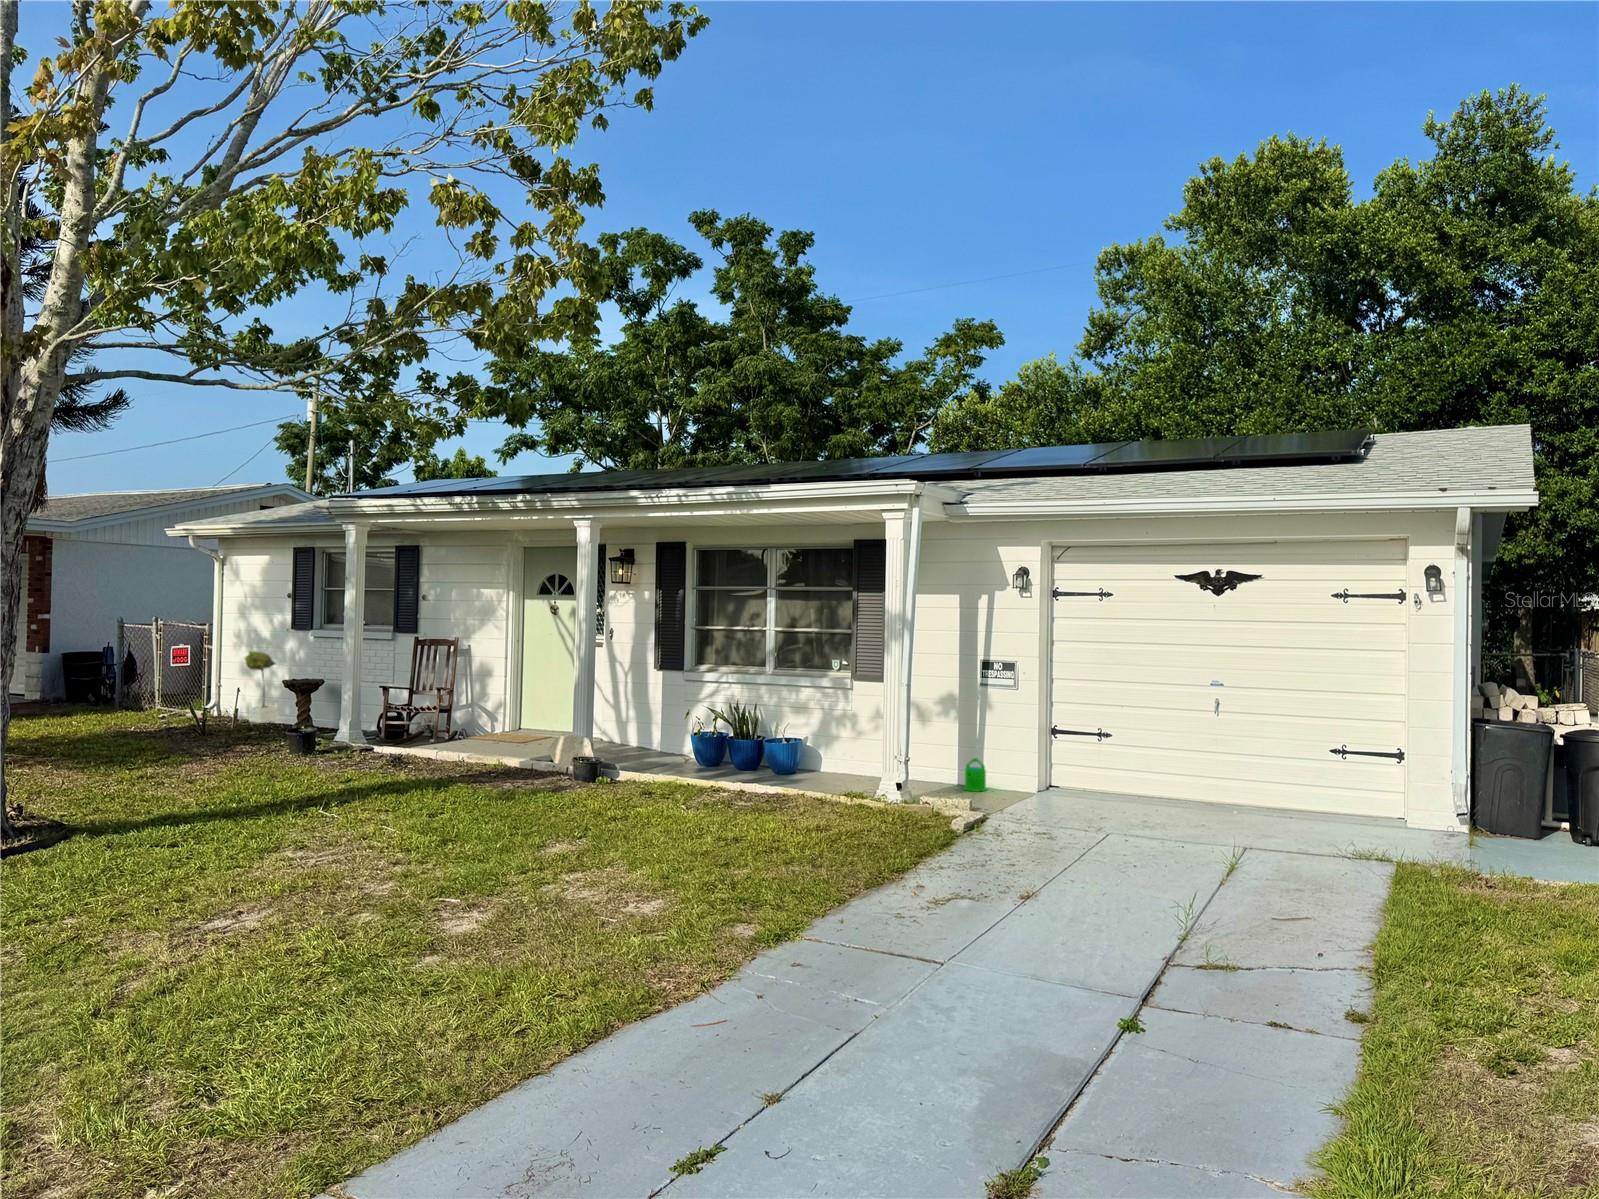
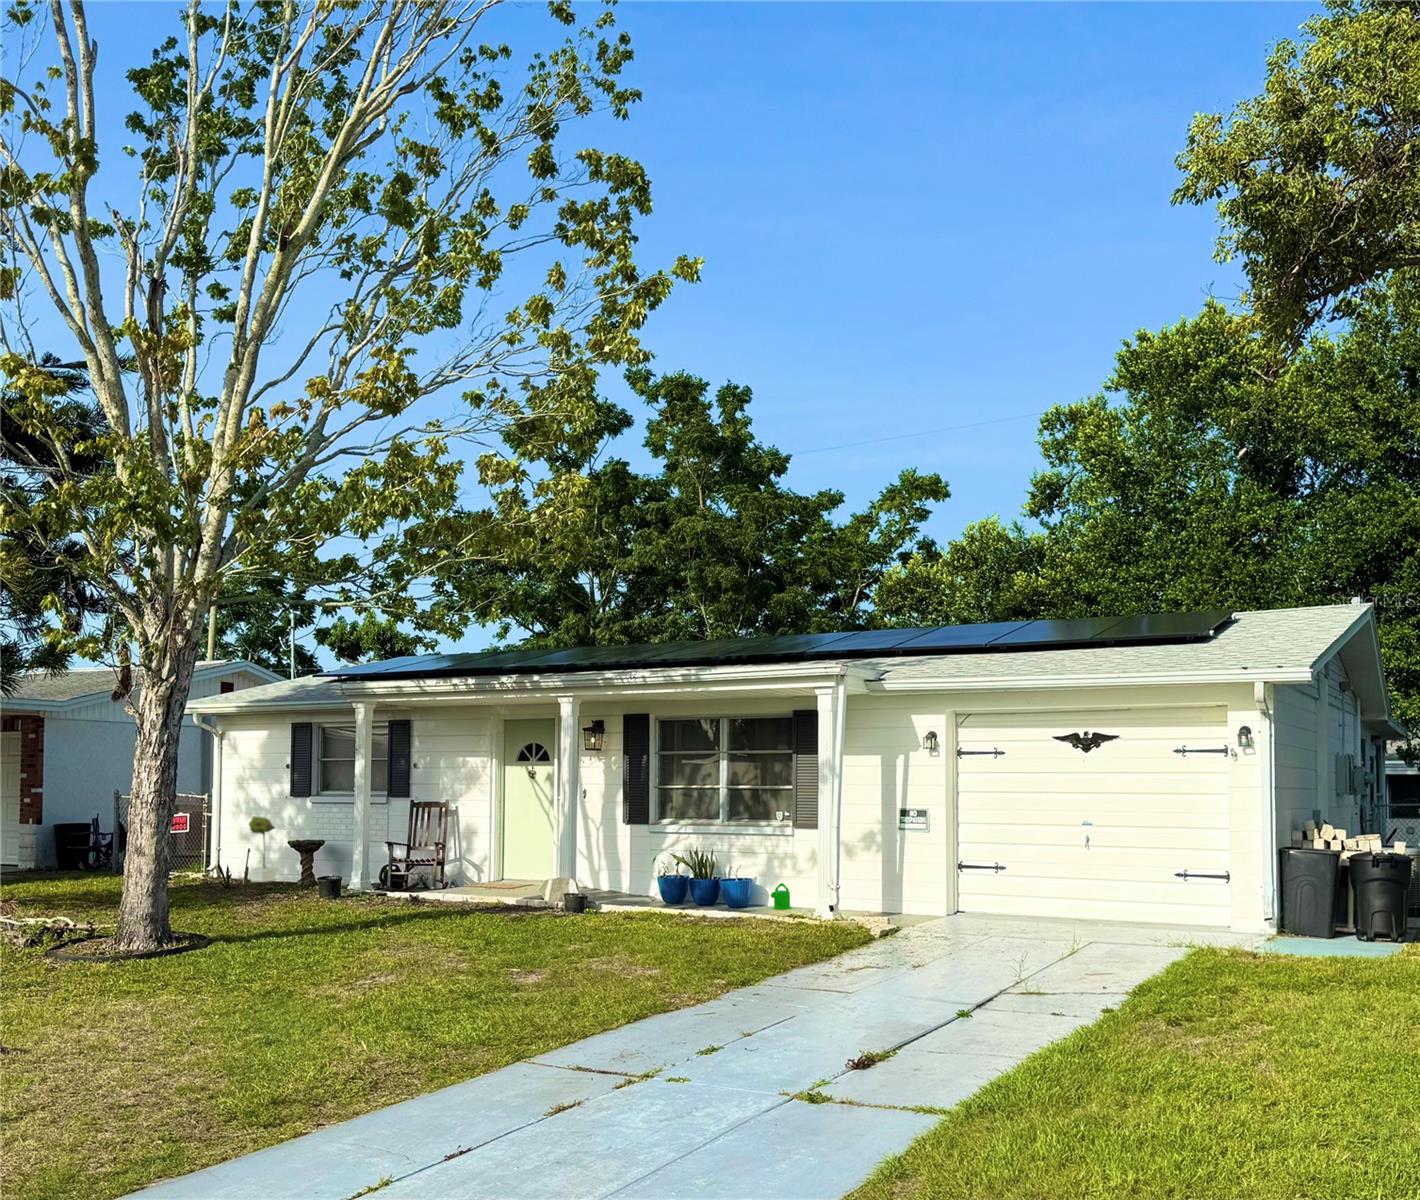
watering can: present [964,758,986,791] -> present [771,883,791,909]

